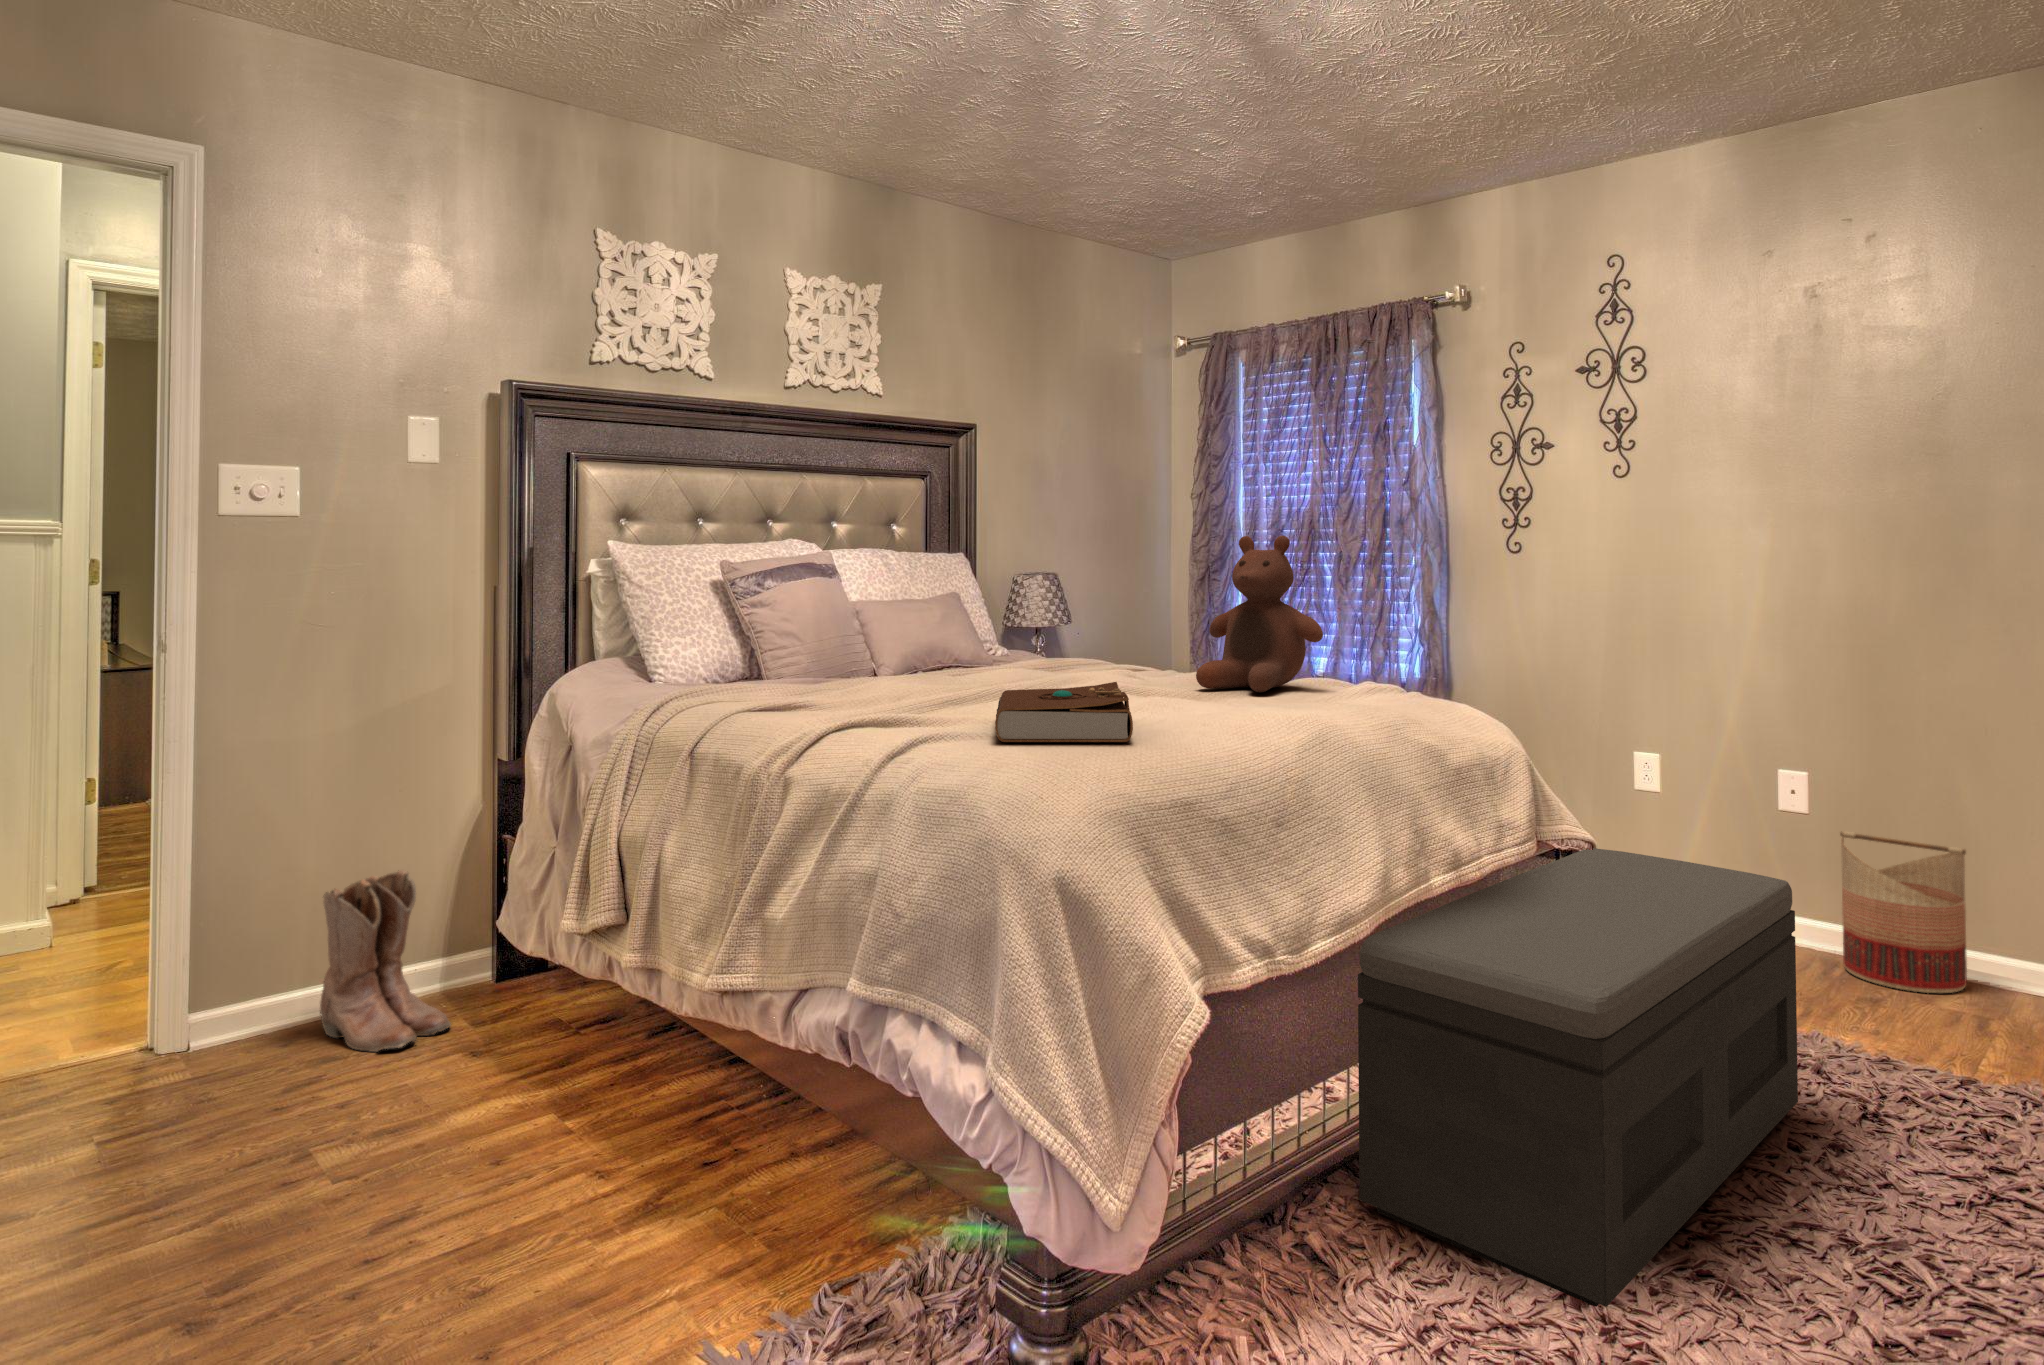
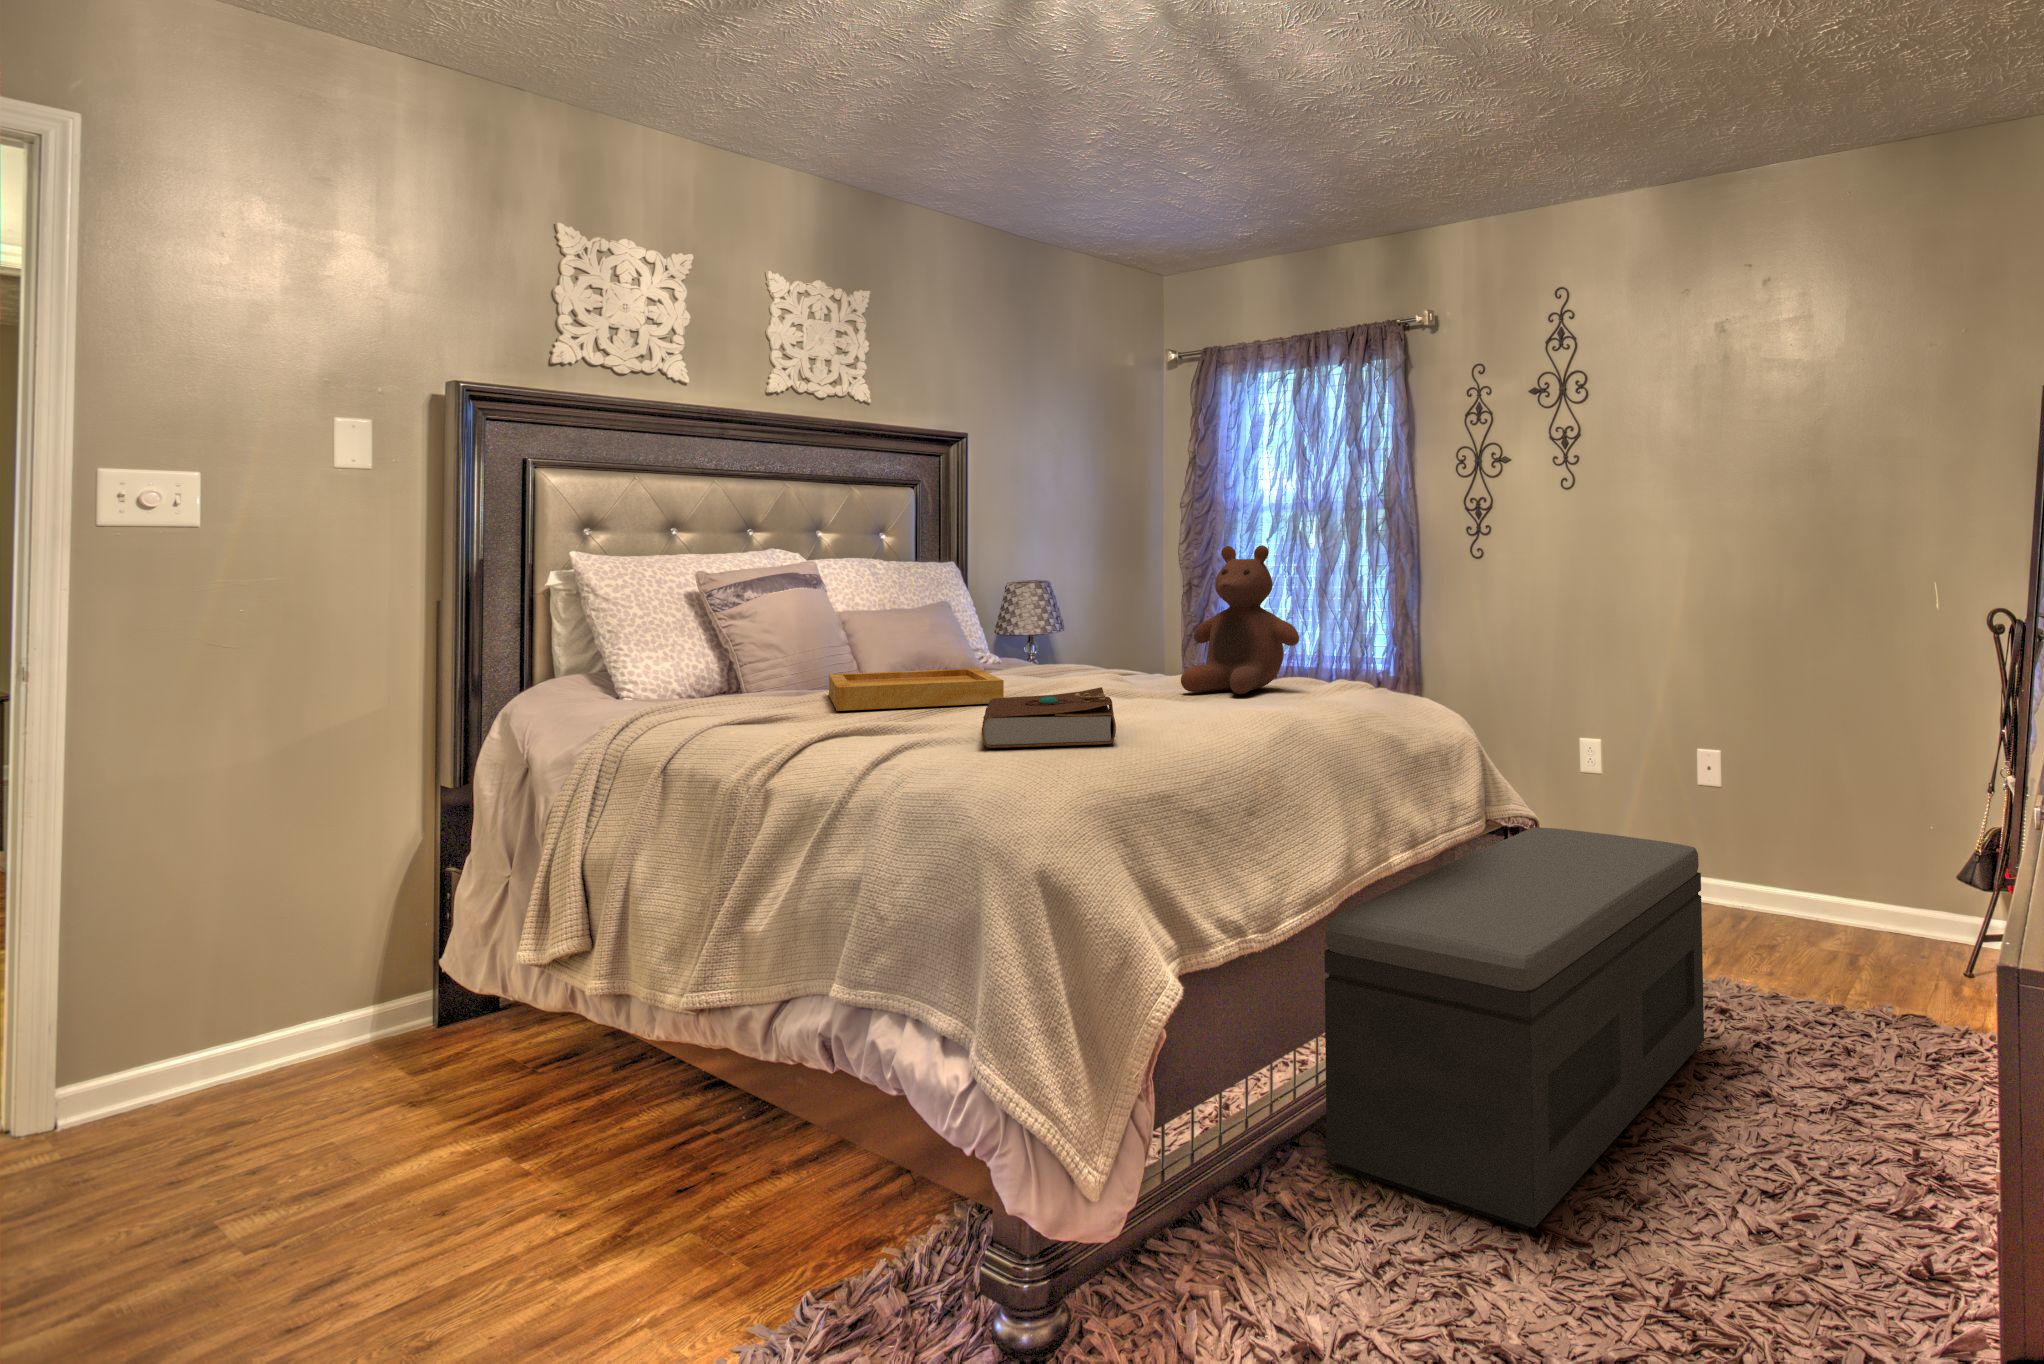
tray: none [846,658,1015,698] -> present [829,668,1004,711]
basket: present [1840,832,1967,993] -> none [1748,804,1847,941]
boots: present [320,870,451,1052] -> none [224,913,385,1113]

